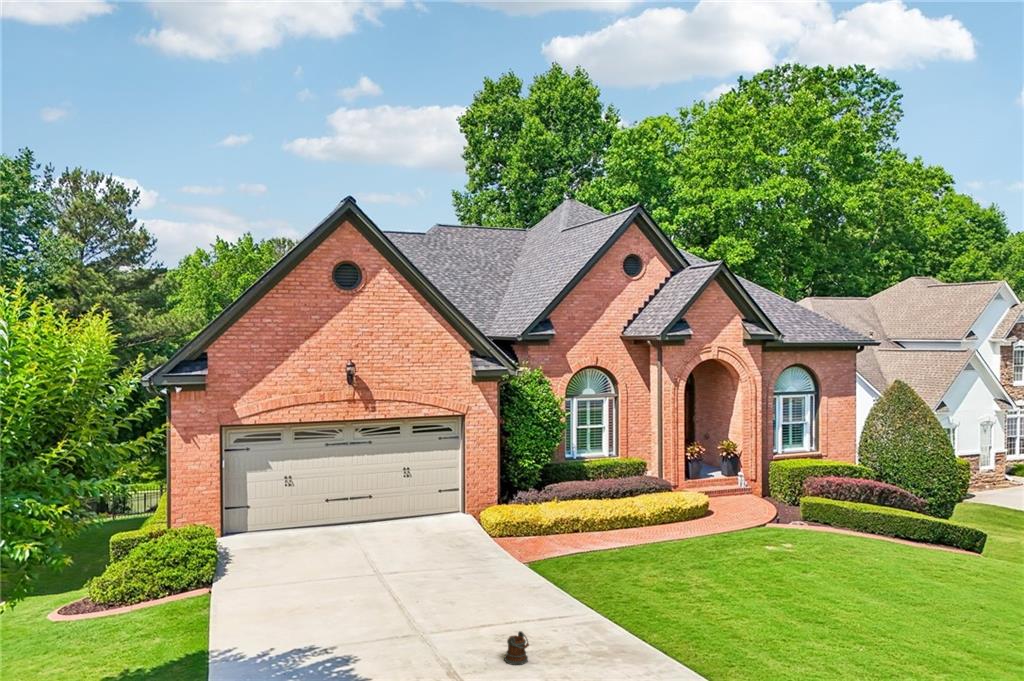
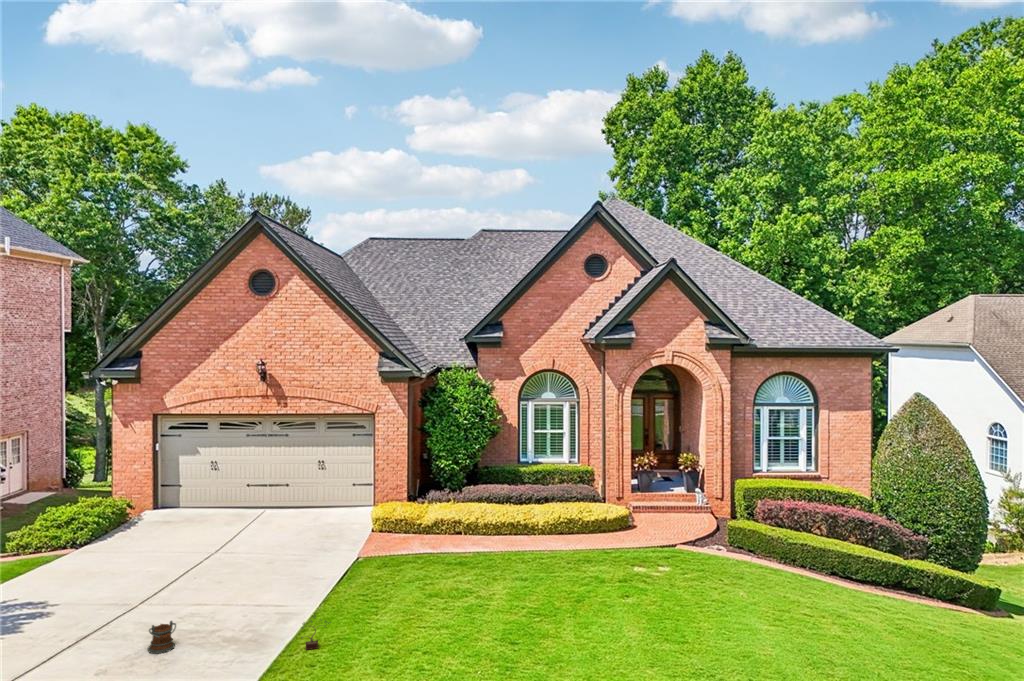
potted plant: none [638,608,660,642] -> present [301,615,331,650]

